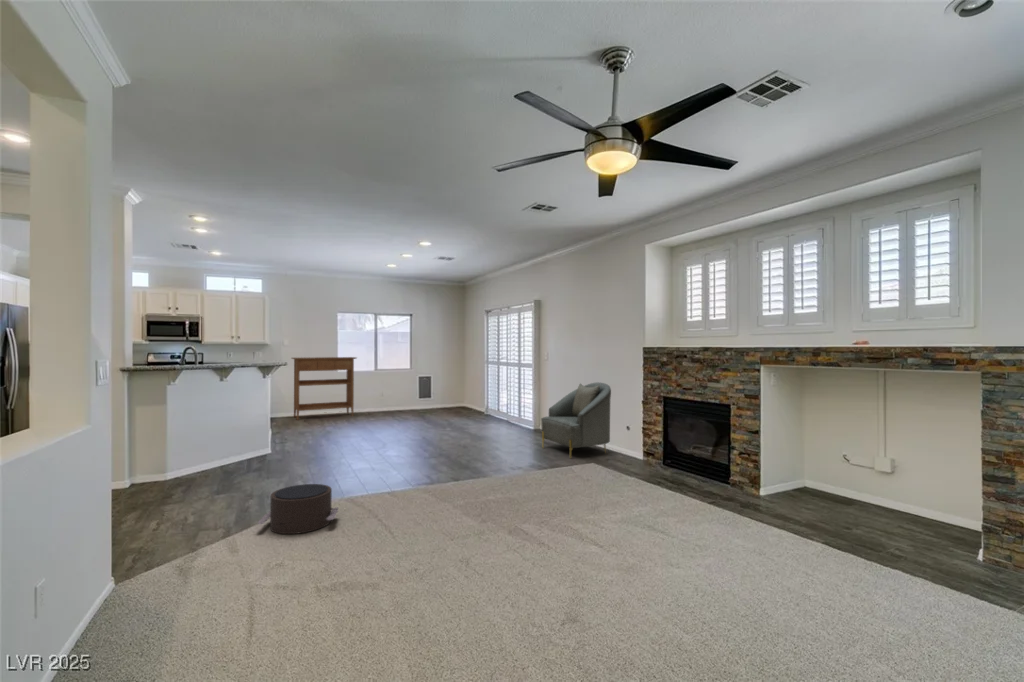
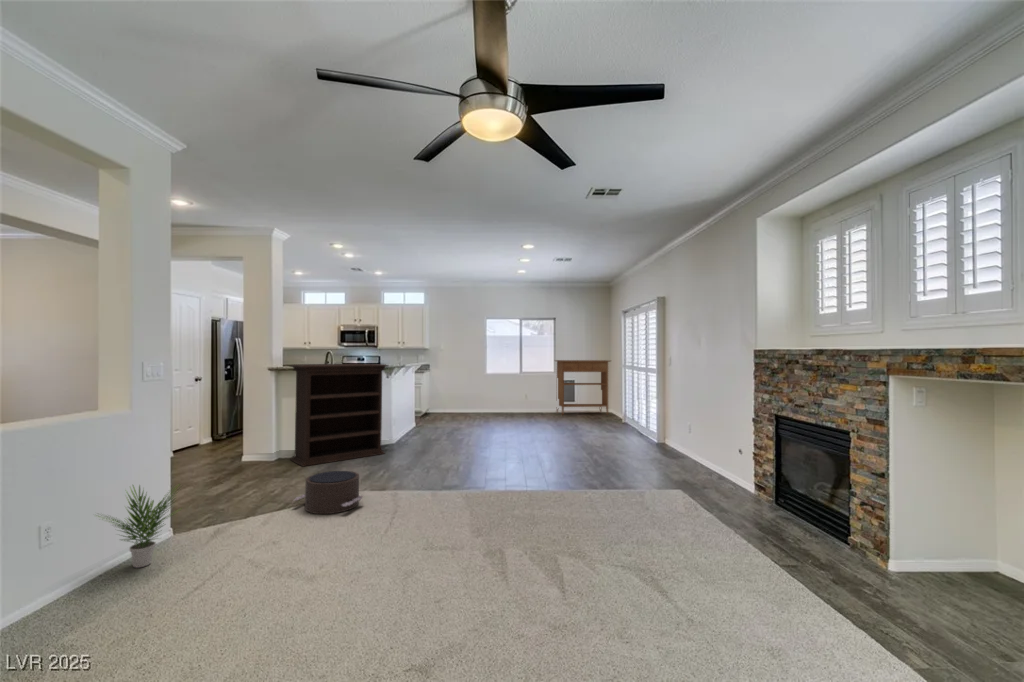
console table: present [292,357,356,420] -> present [555,360,610,415]
bookshelf: none [161,365,287,492] -> present [290,364,388,466]
armchair: present [541,382,611,459] -> none [638,392,719,480]
potted plant: none [83,514,204,628] -> present [106,486,175,568]

